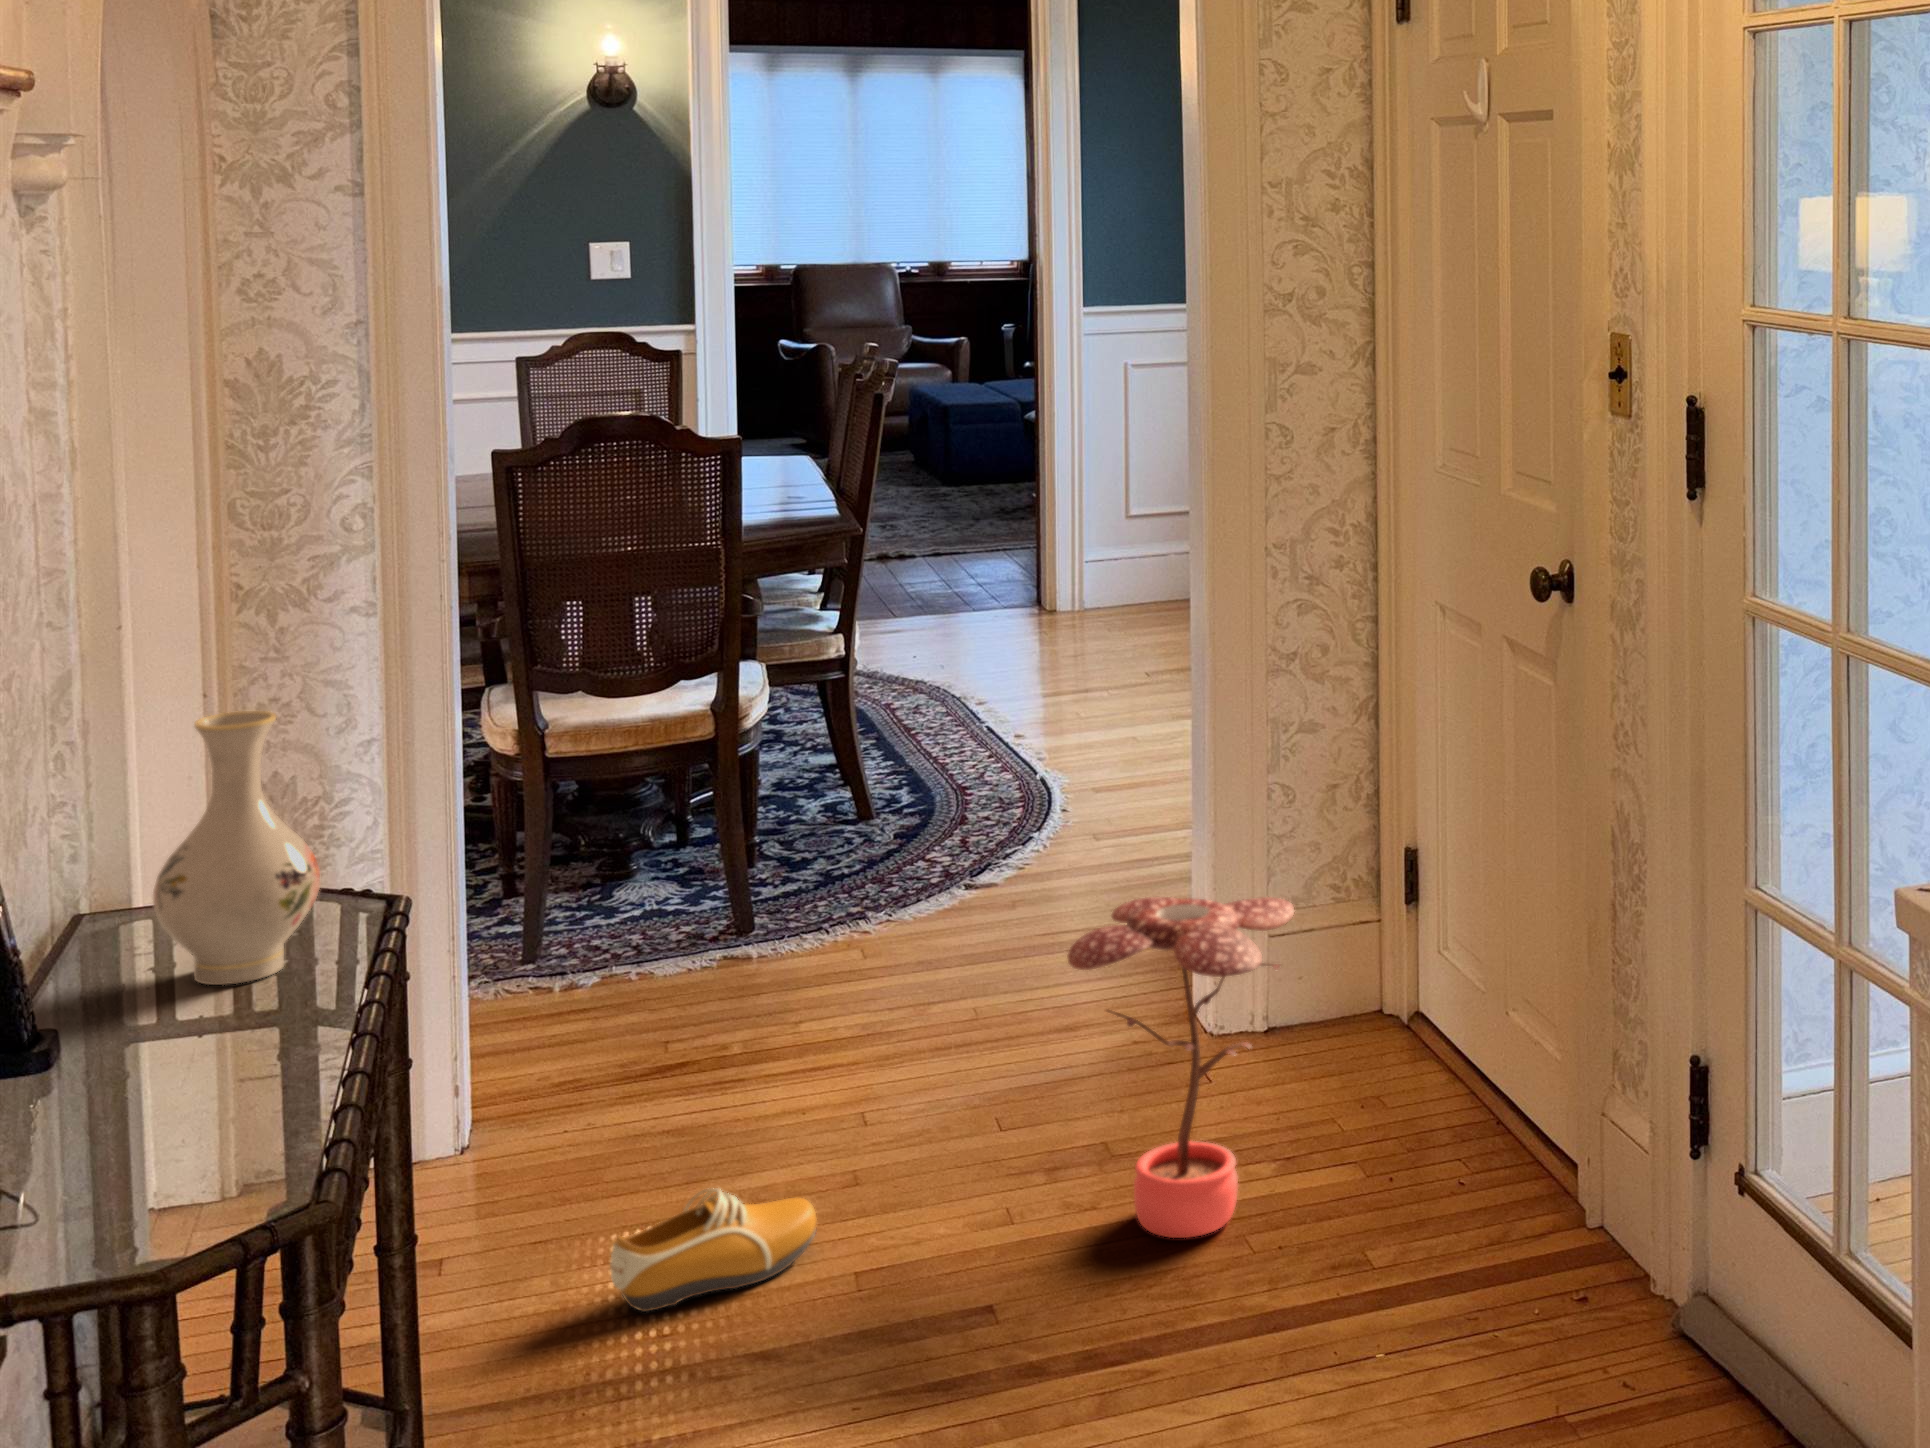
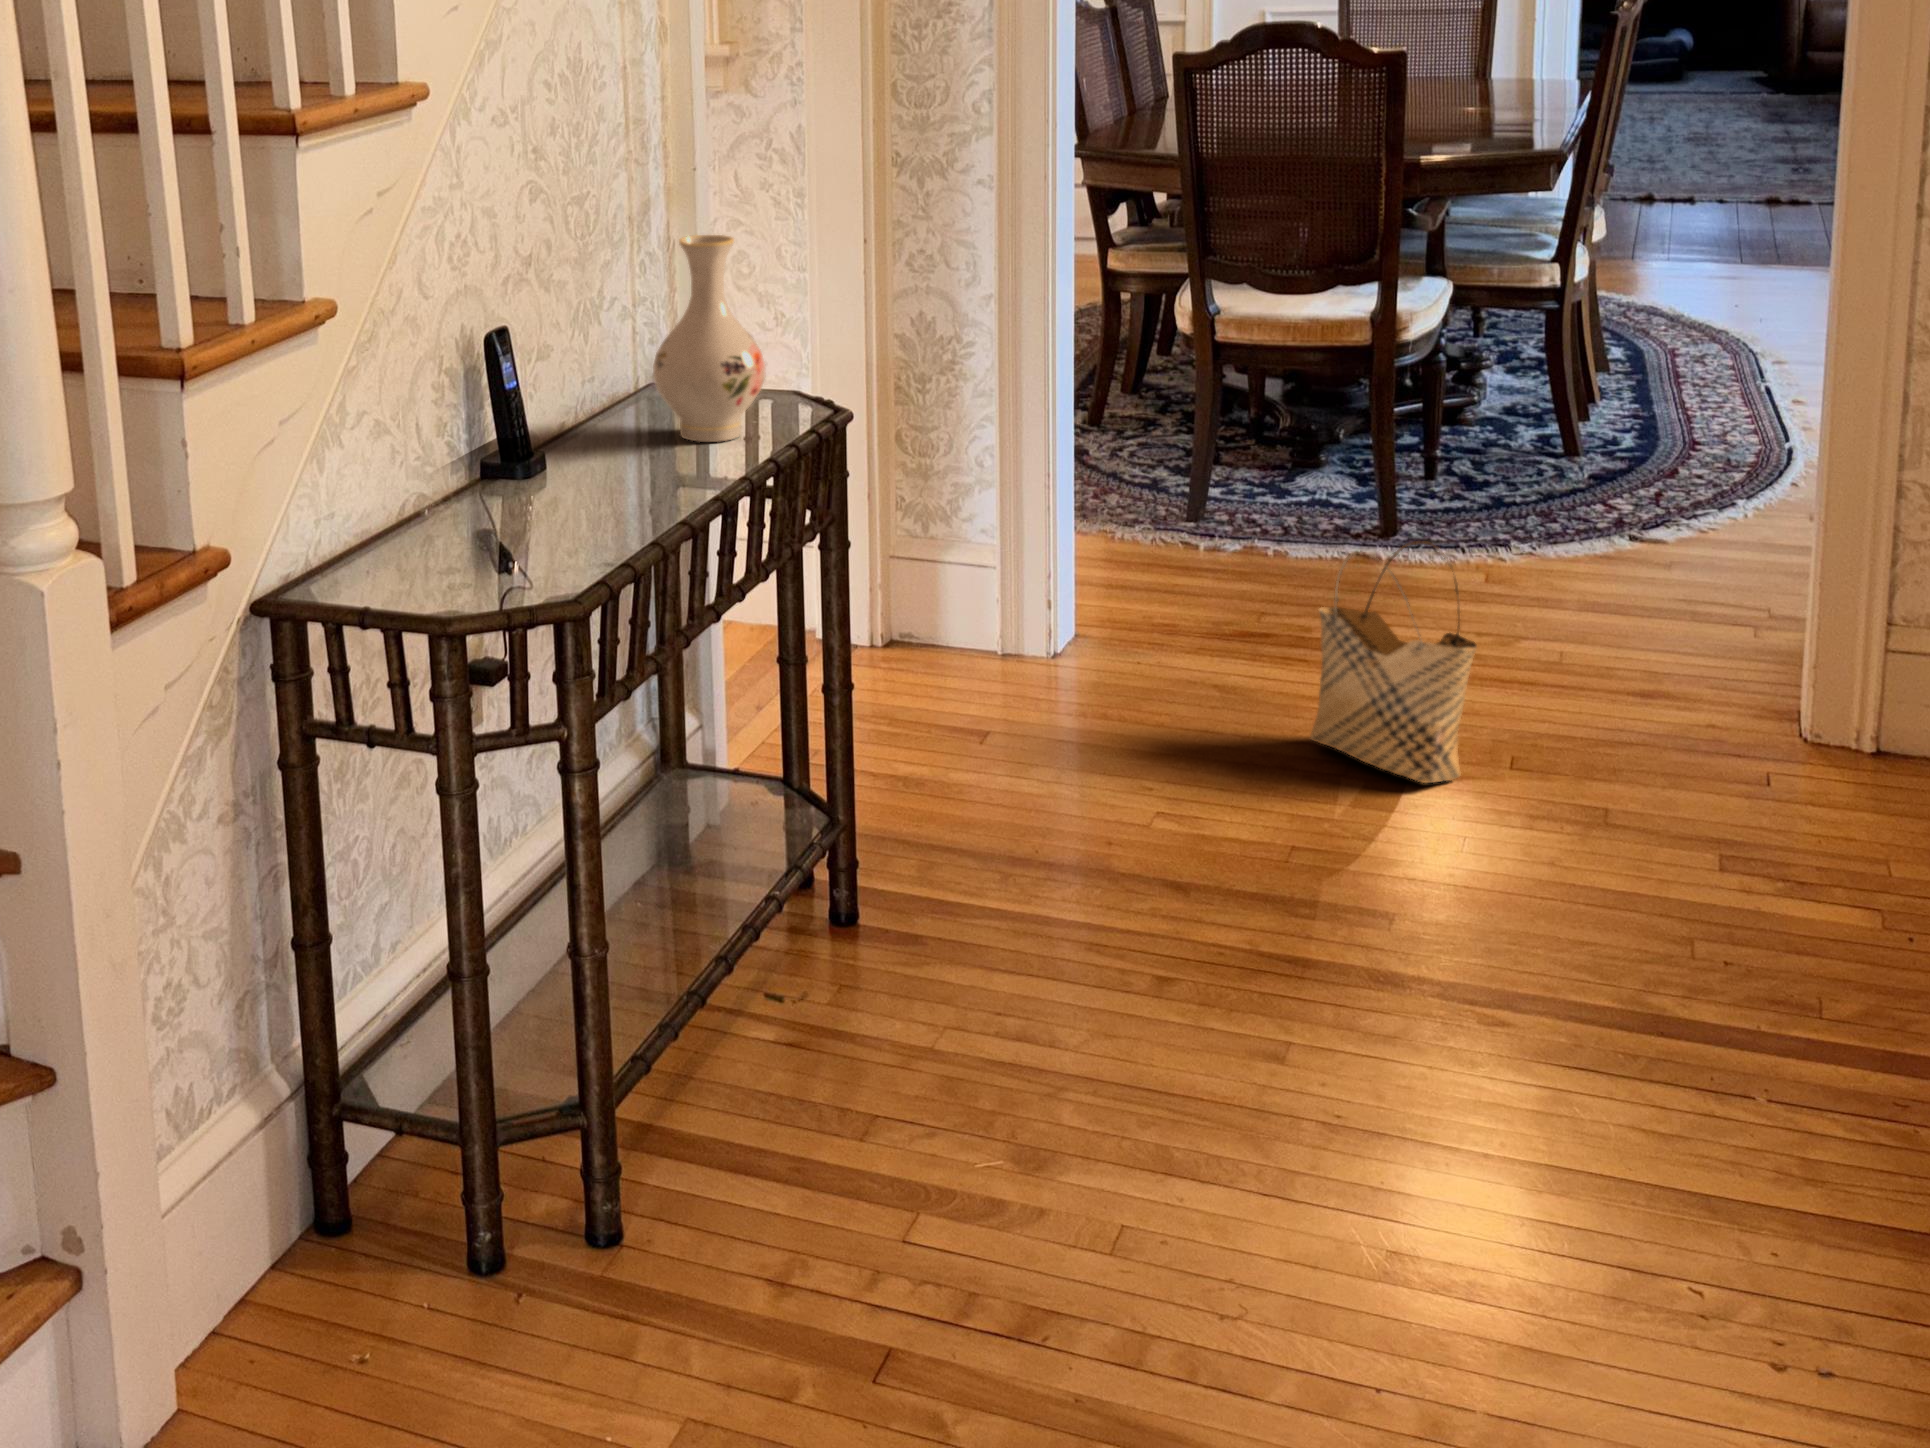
potted plant: present [1068,897,1294,1238] -> none [1518,561,1810,920]
woven basket: none [806,924,976,1172] -> present [1310,541,1477,783]
shoe: present [610,1188,816,1312] -> none [1086,727,1277,821]

